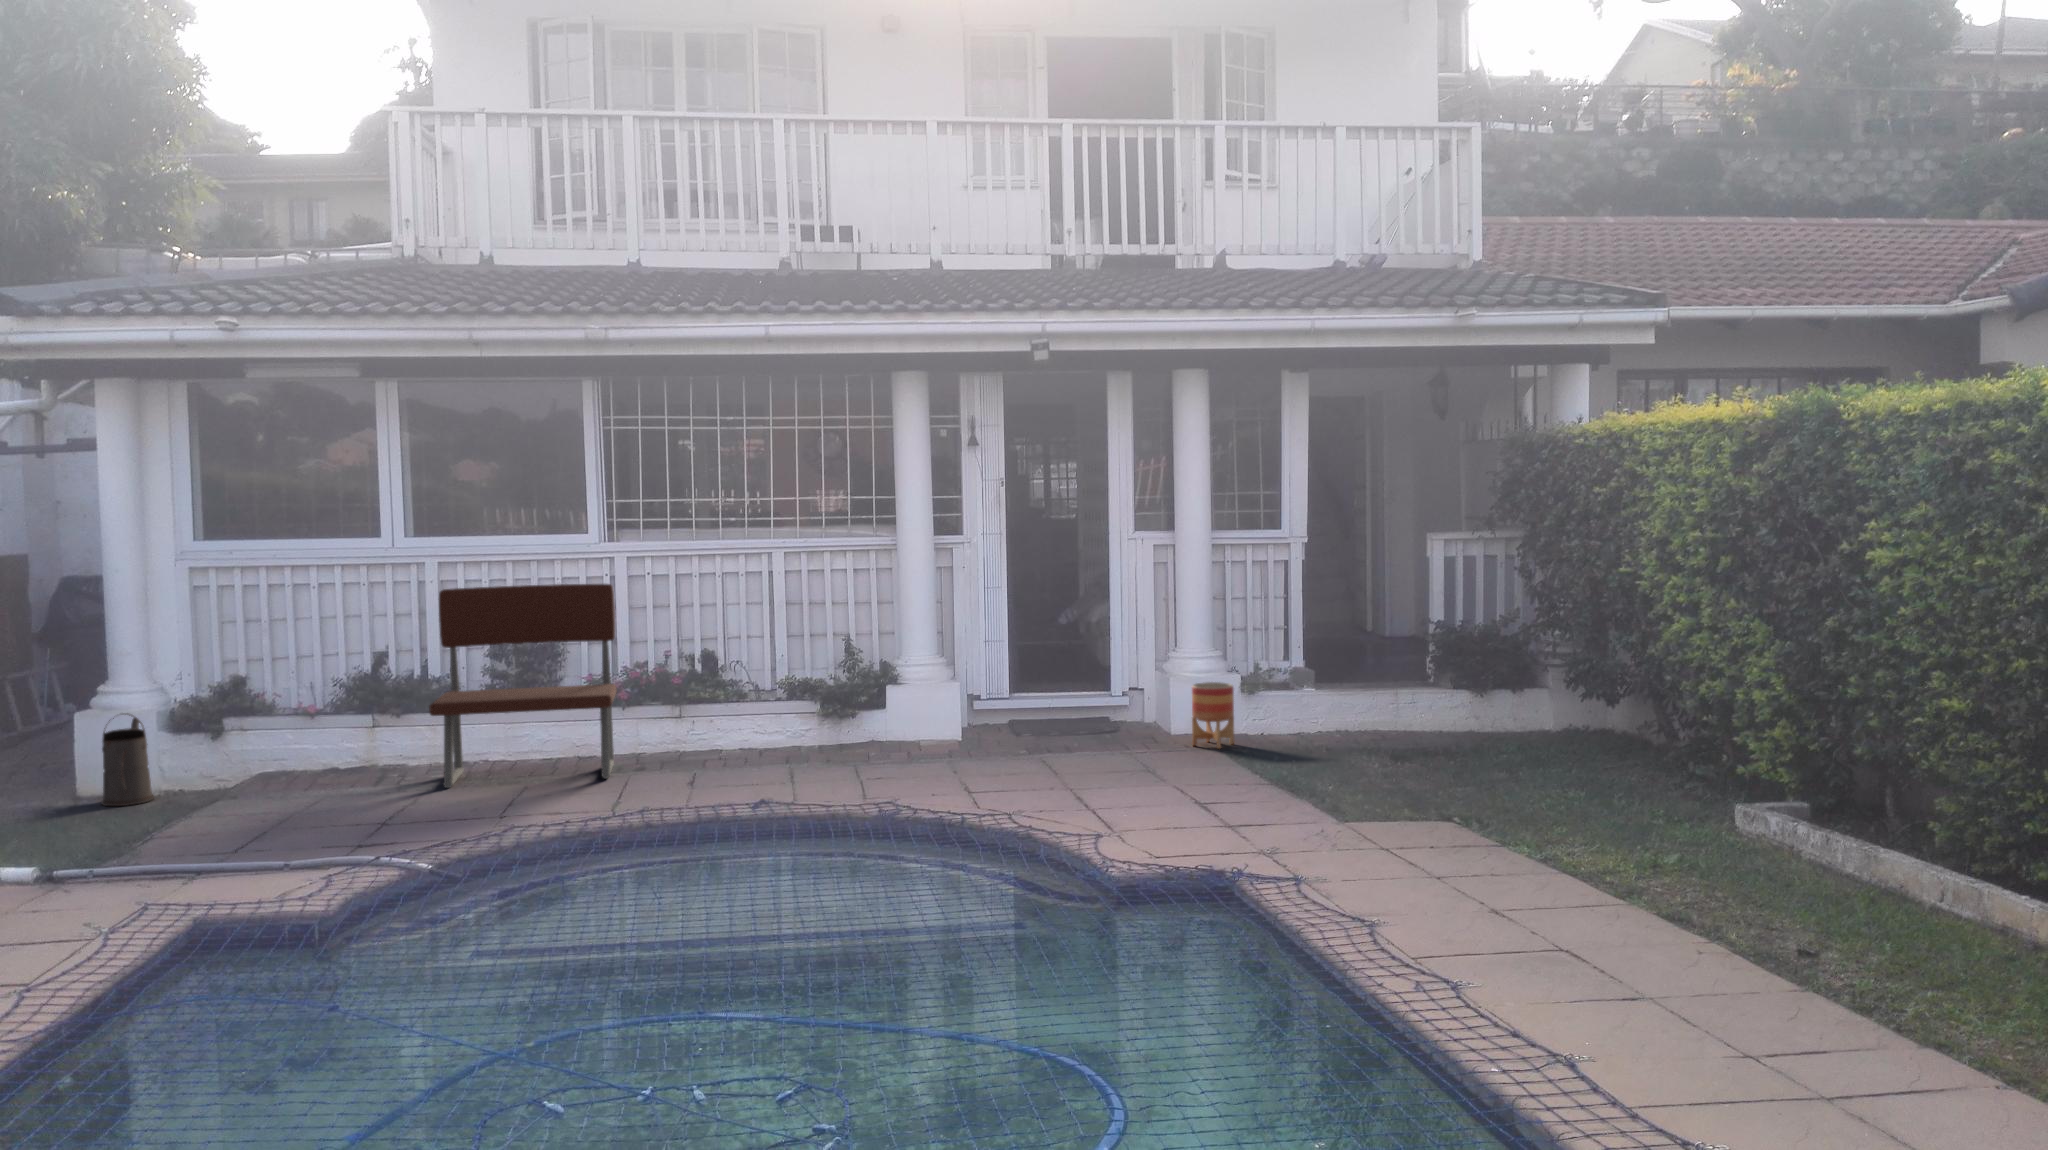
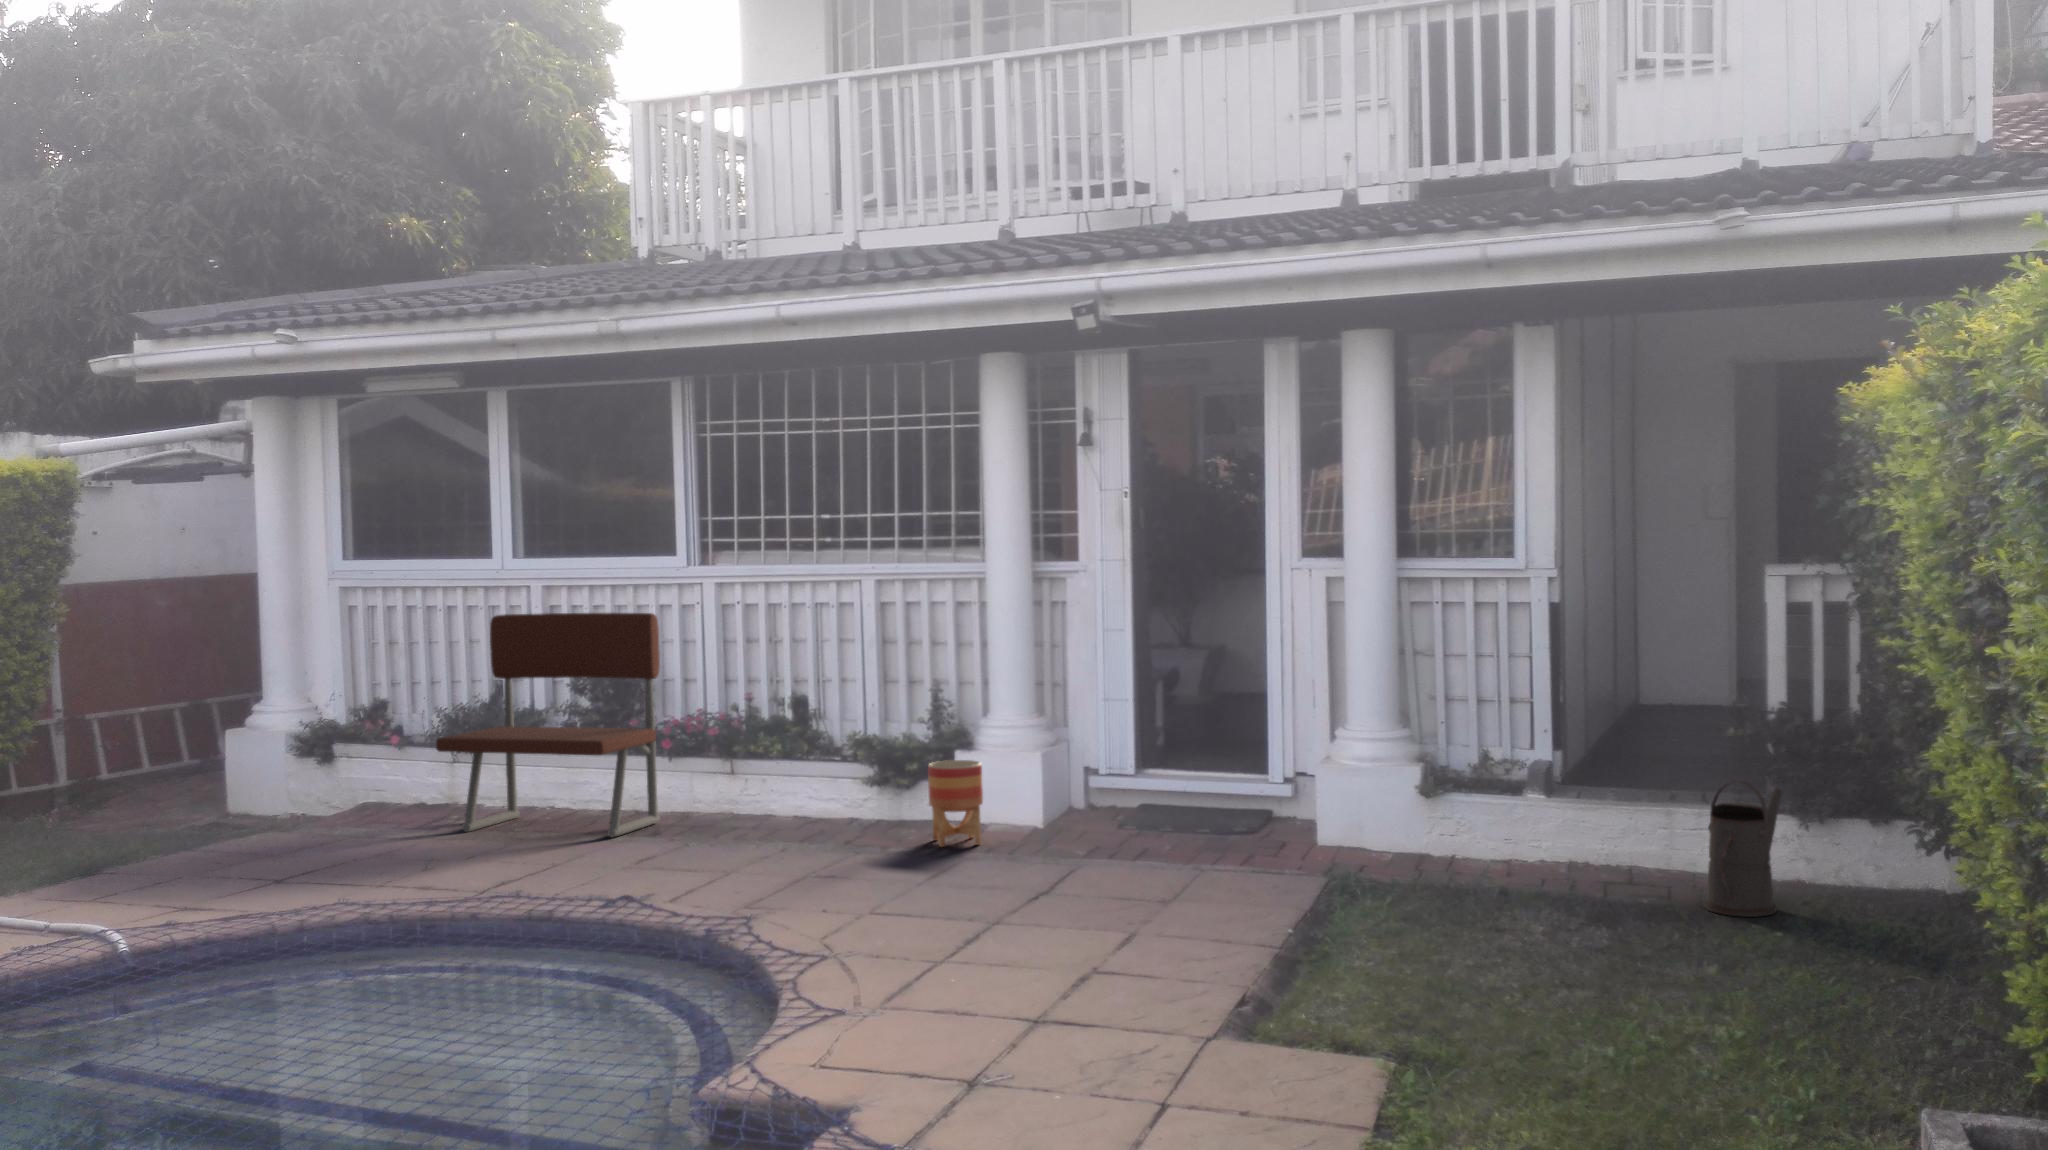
planter: present [1192,682,1234,749] -> present [928,760,983,847]
watering can: present [102,713,154,806] -> present [1705,781,1782,917]

